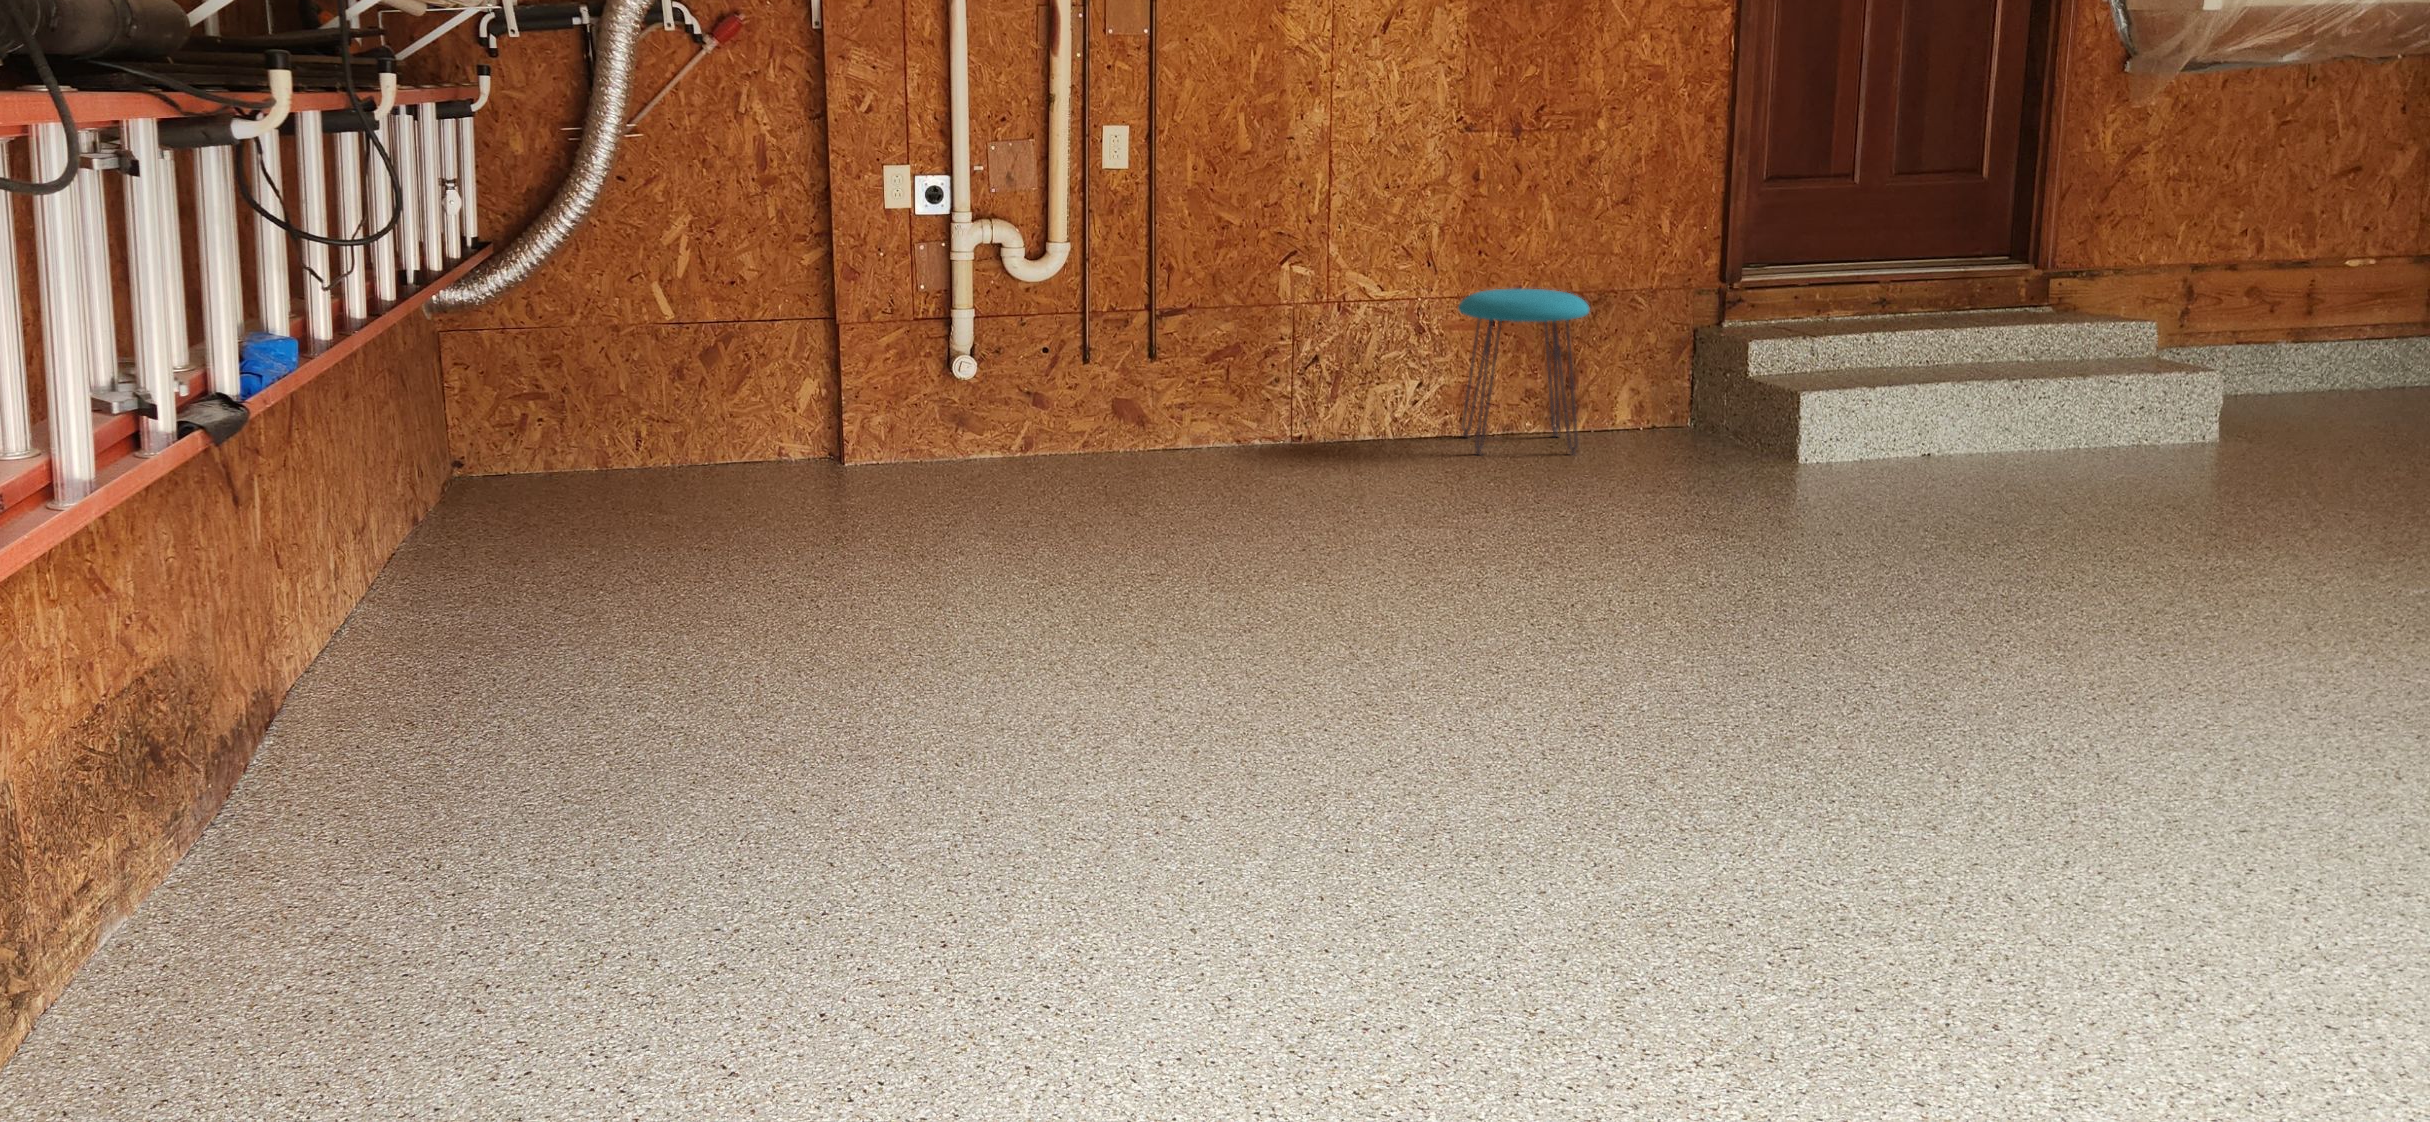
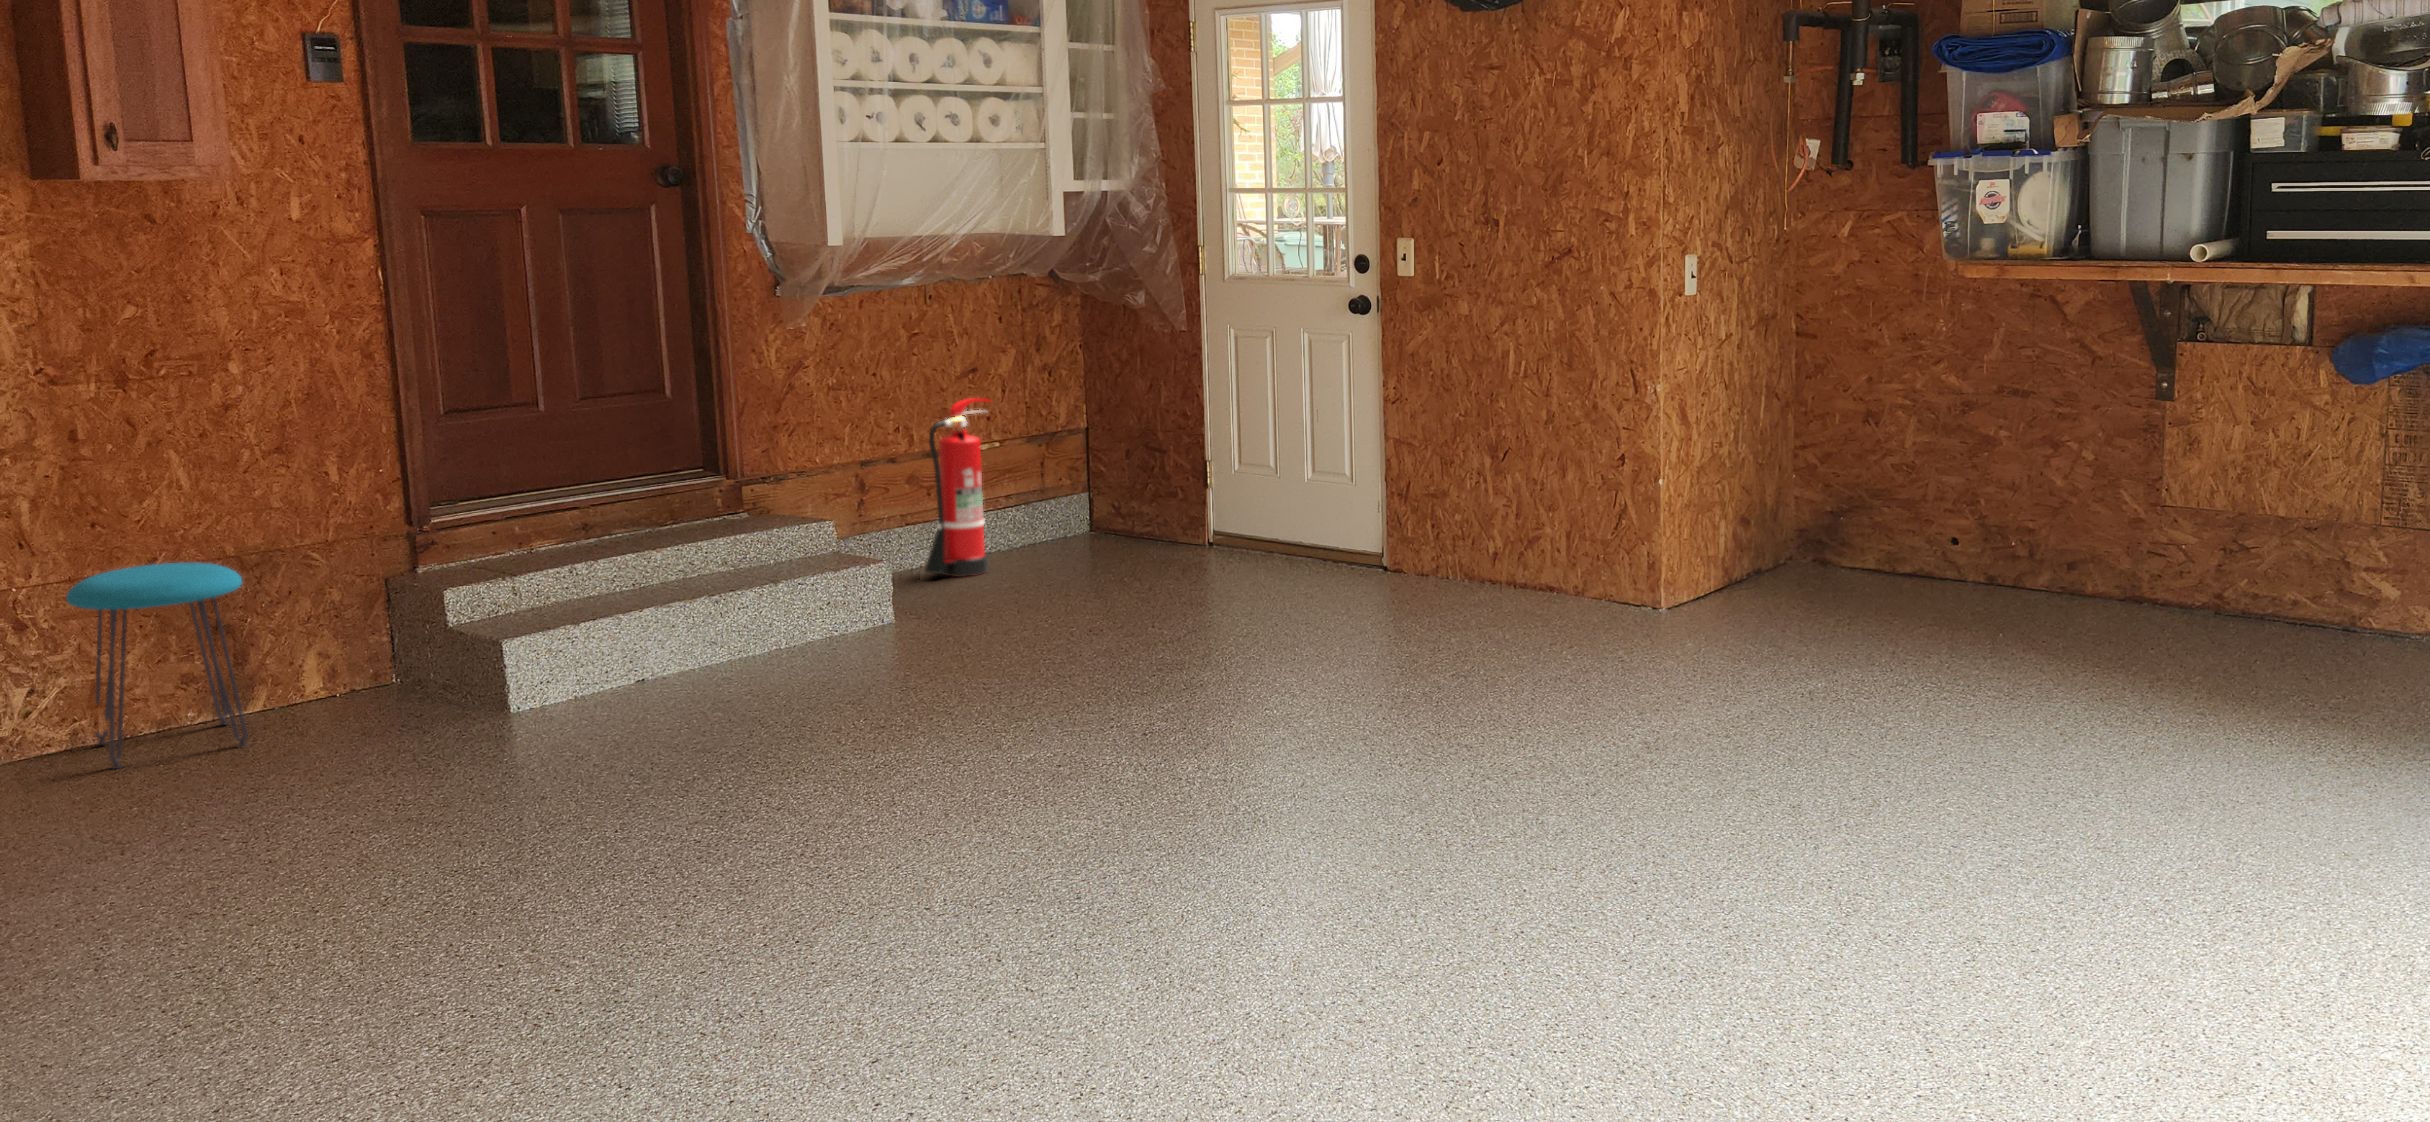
fire extinguisher: none [2253,201,2377,410] -> present [924,398,989,577]

